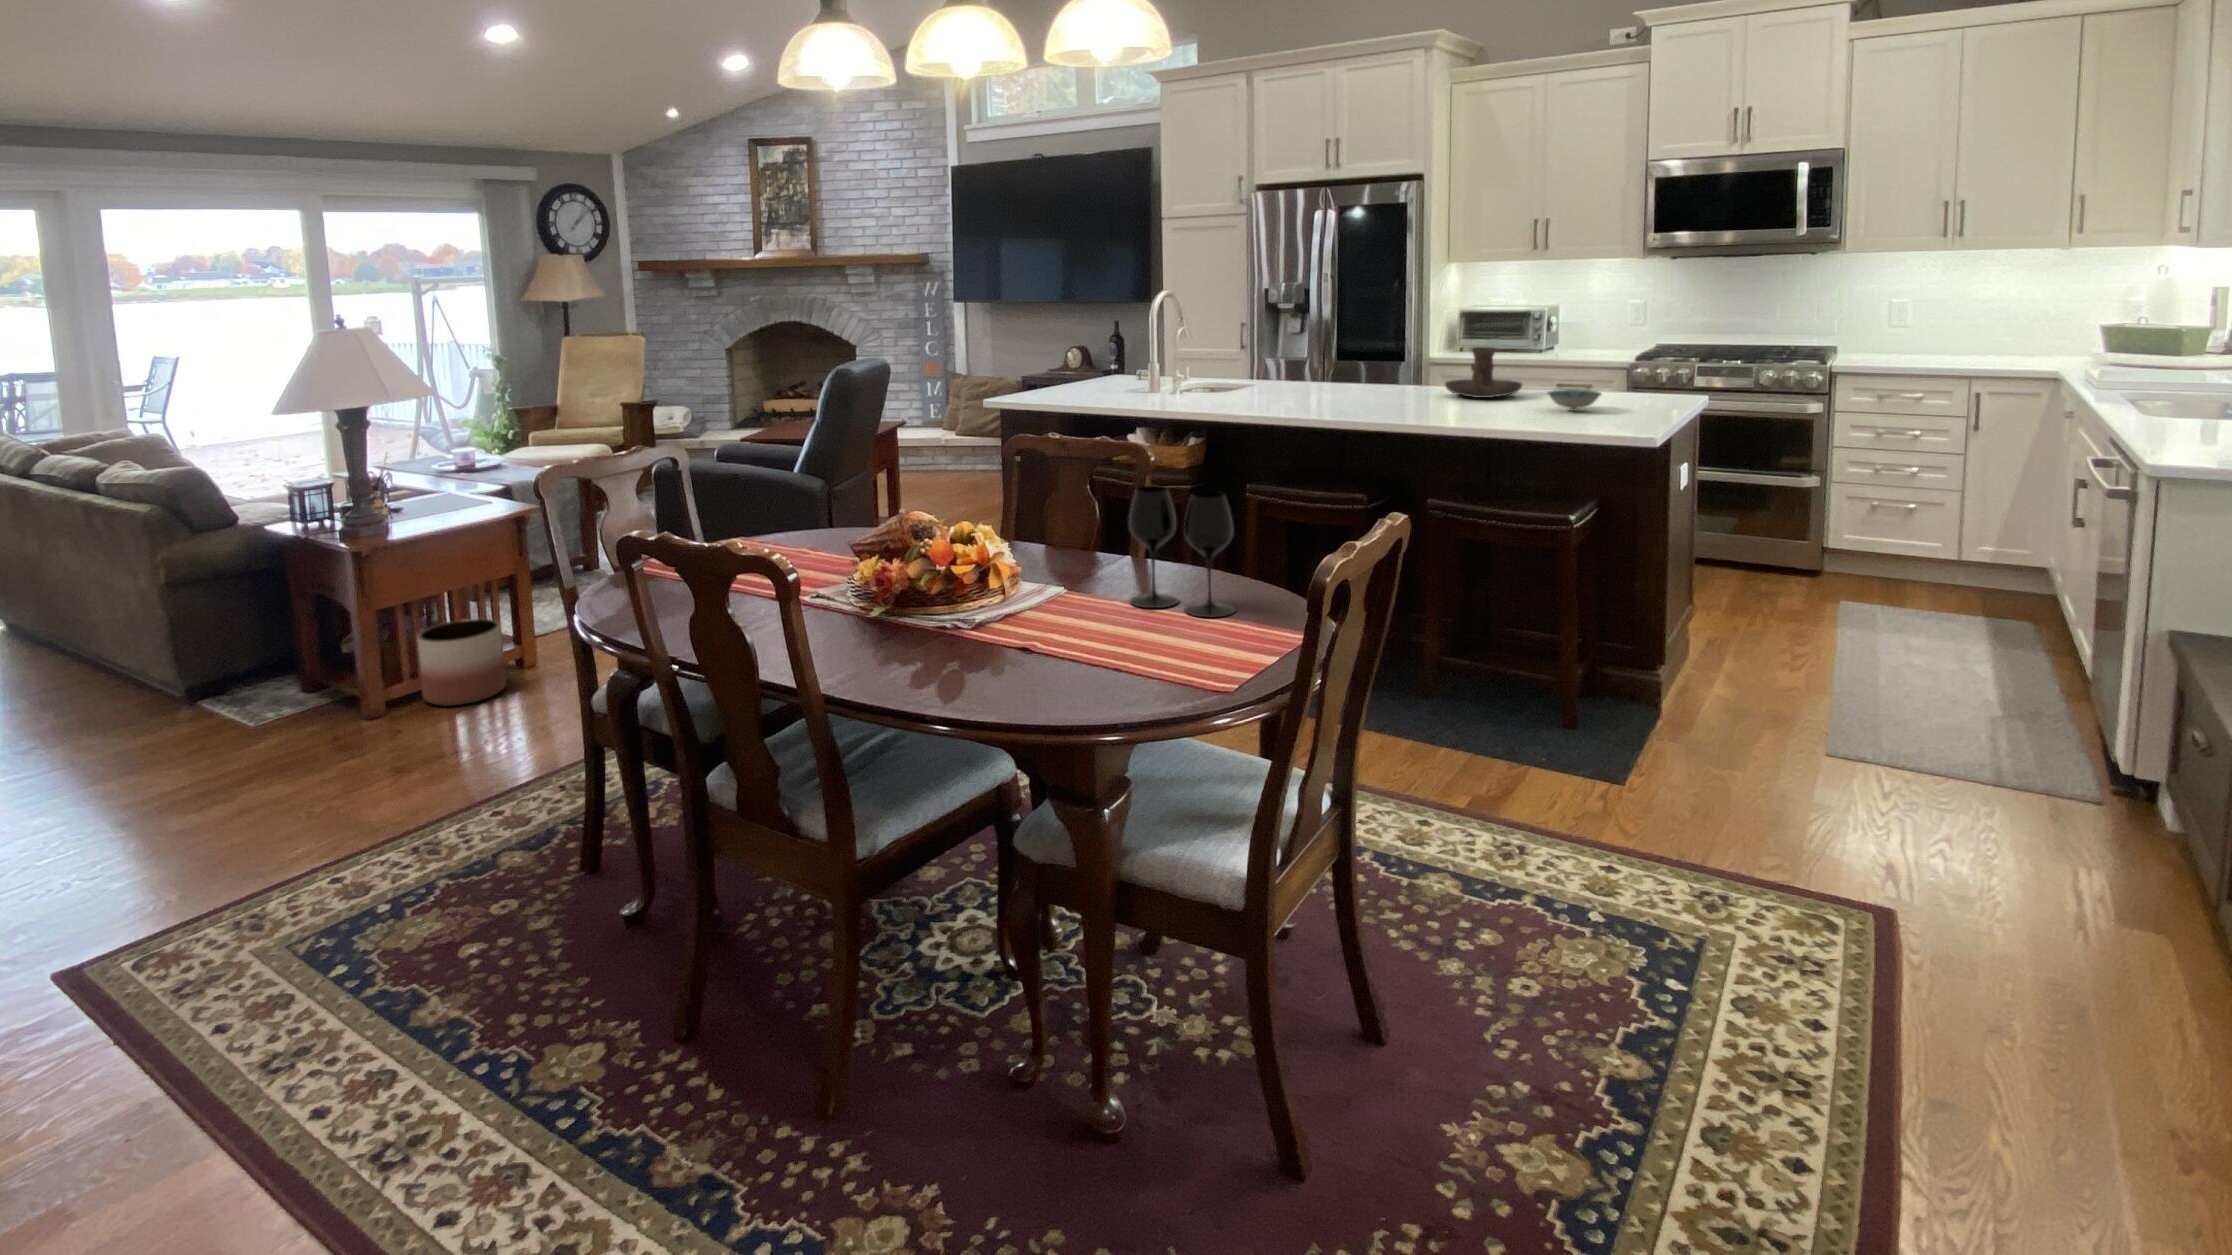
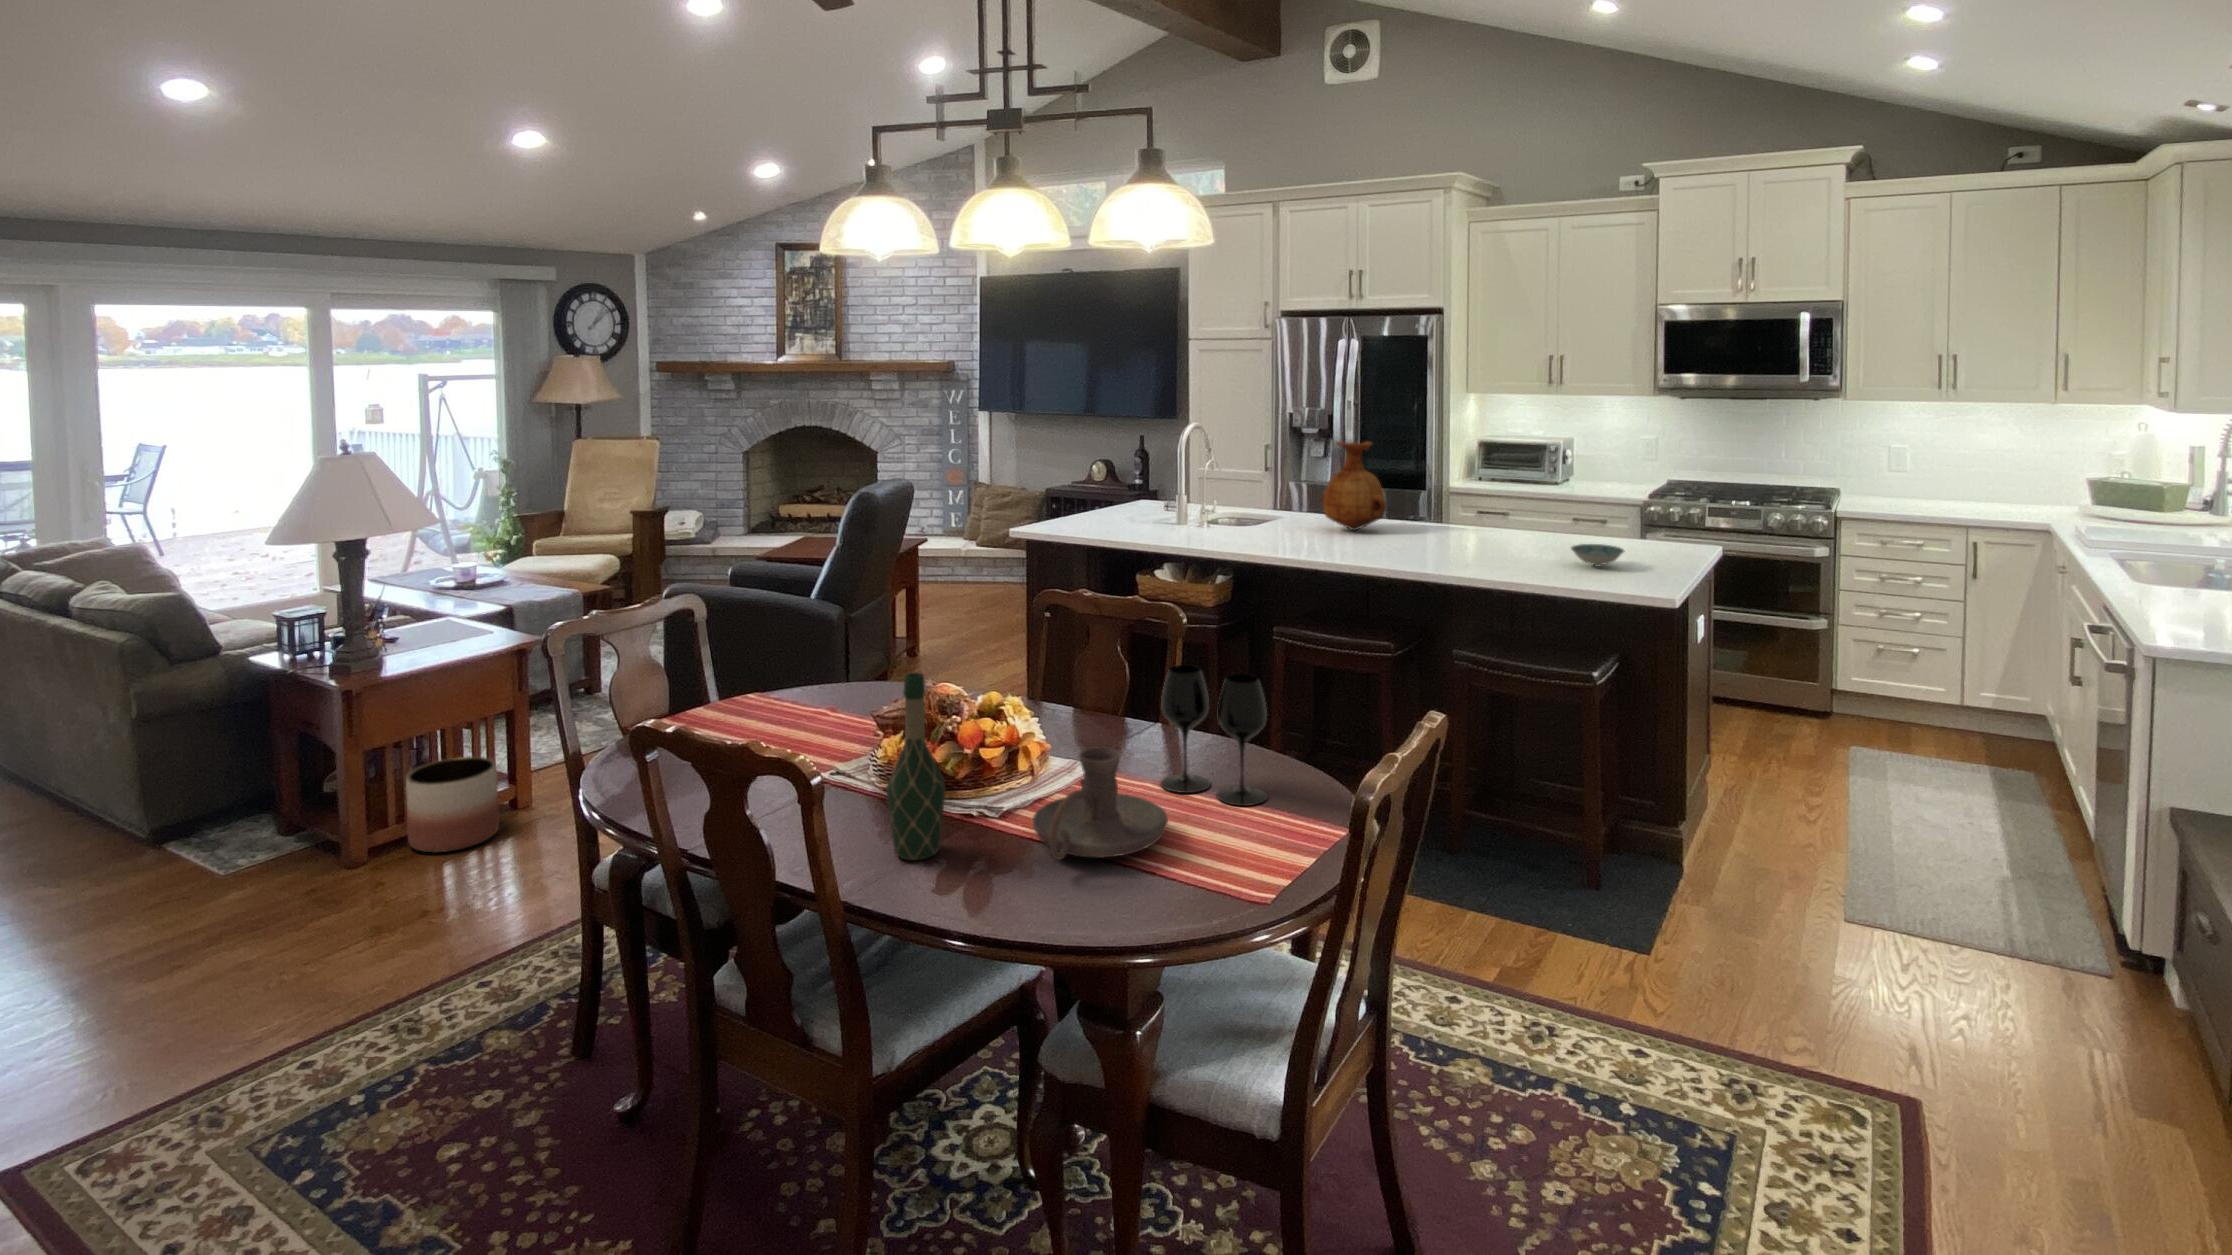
vase: none [1294,299,1360,389] -> present [1321,442,1386,531]
candle holder: present [1445,347,1522,398] -> present [1033,747,1168,860]
wine bottle: none [861,484,918,663] -> present [887,673,945,860]

